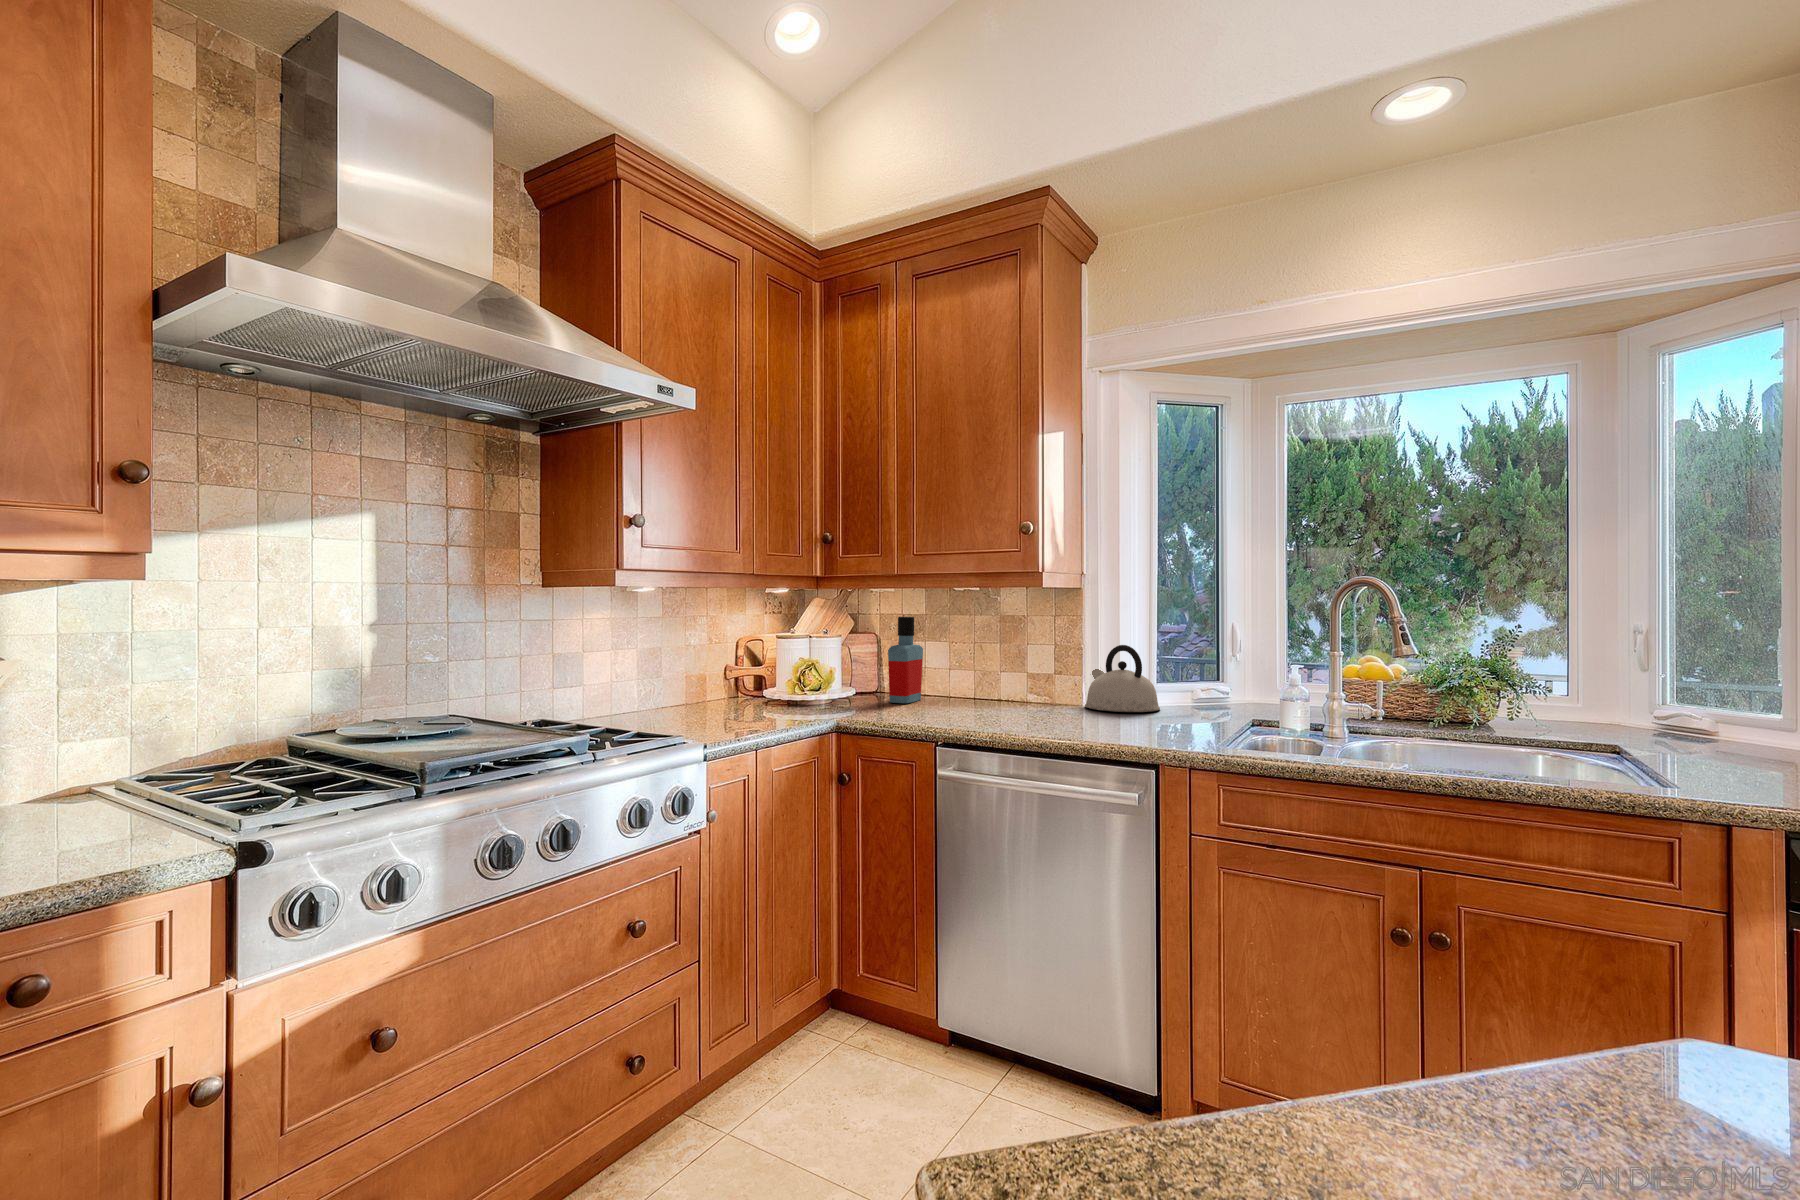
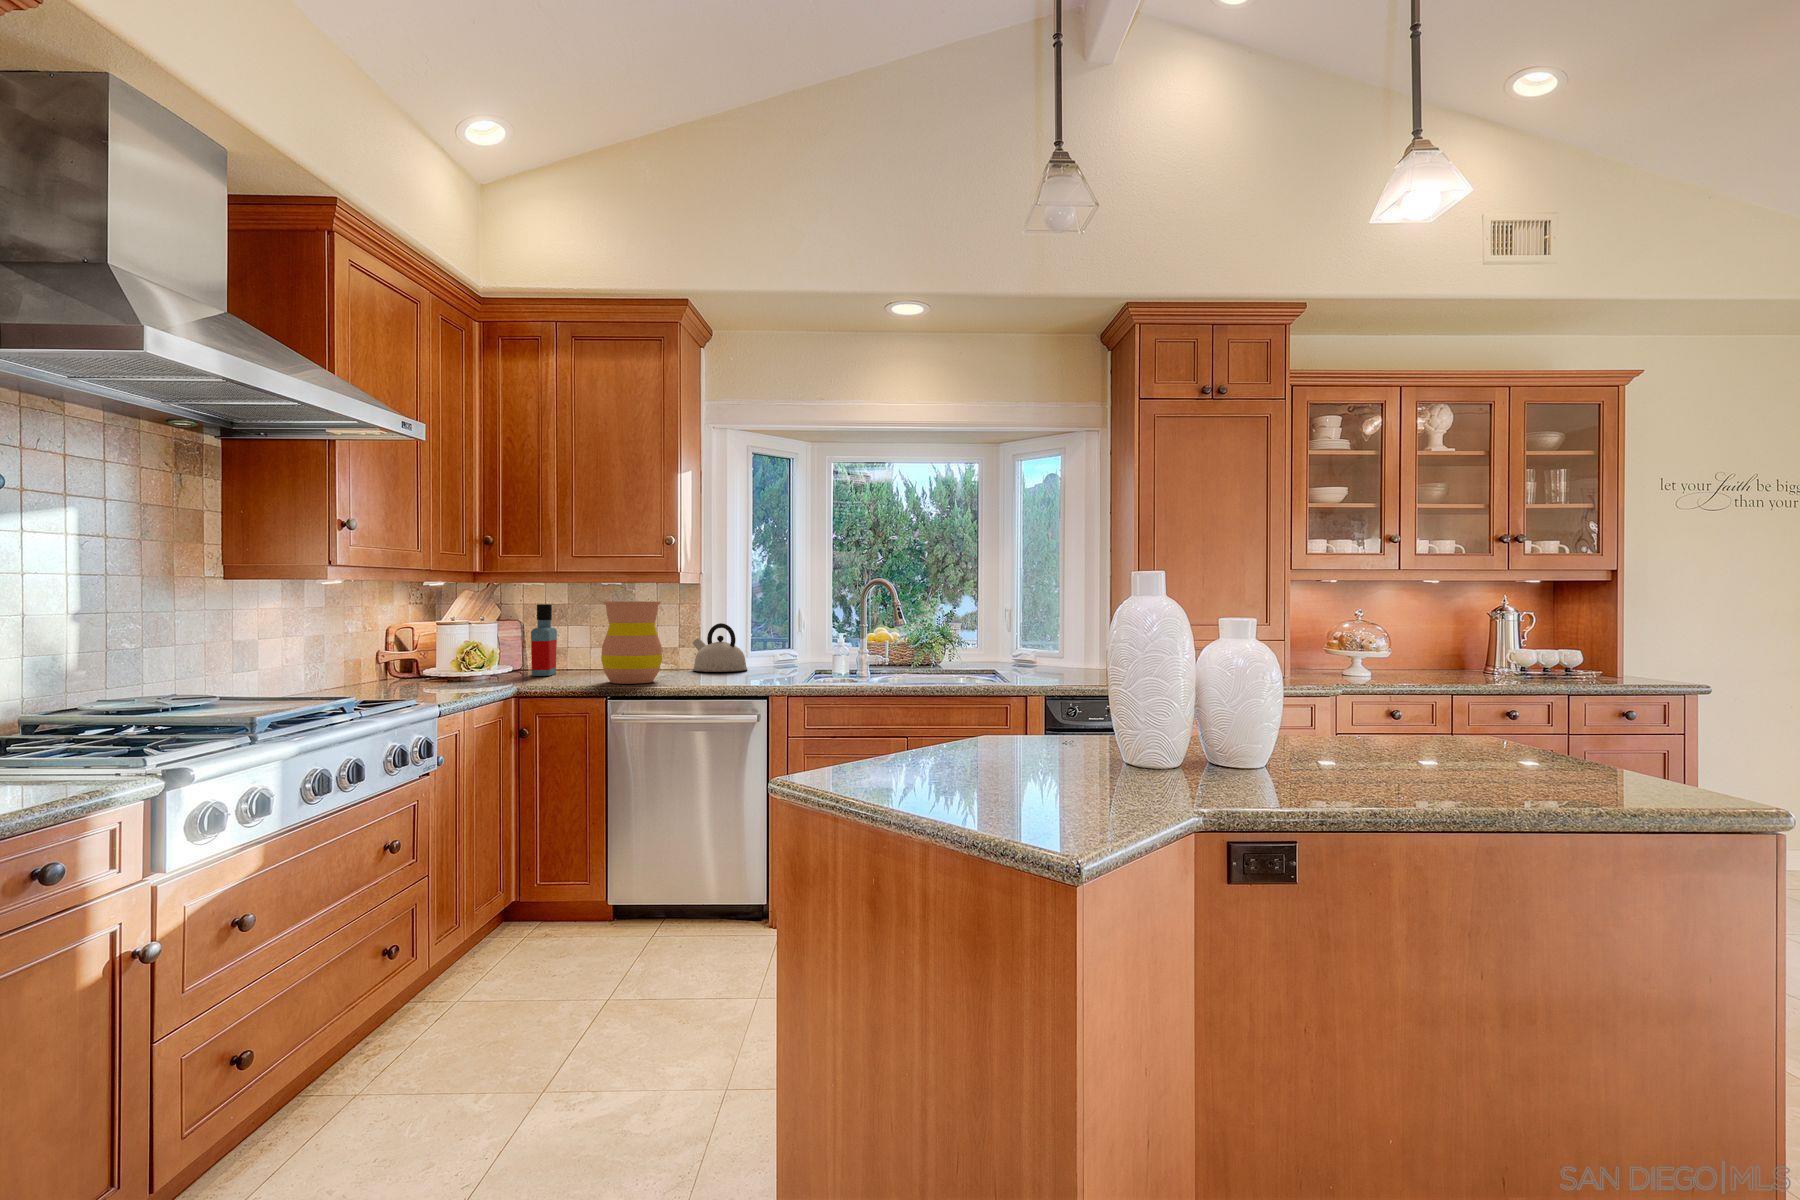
vase: none [950,615,1028,725] -> present [601,601,662,684]

